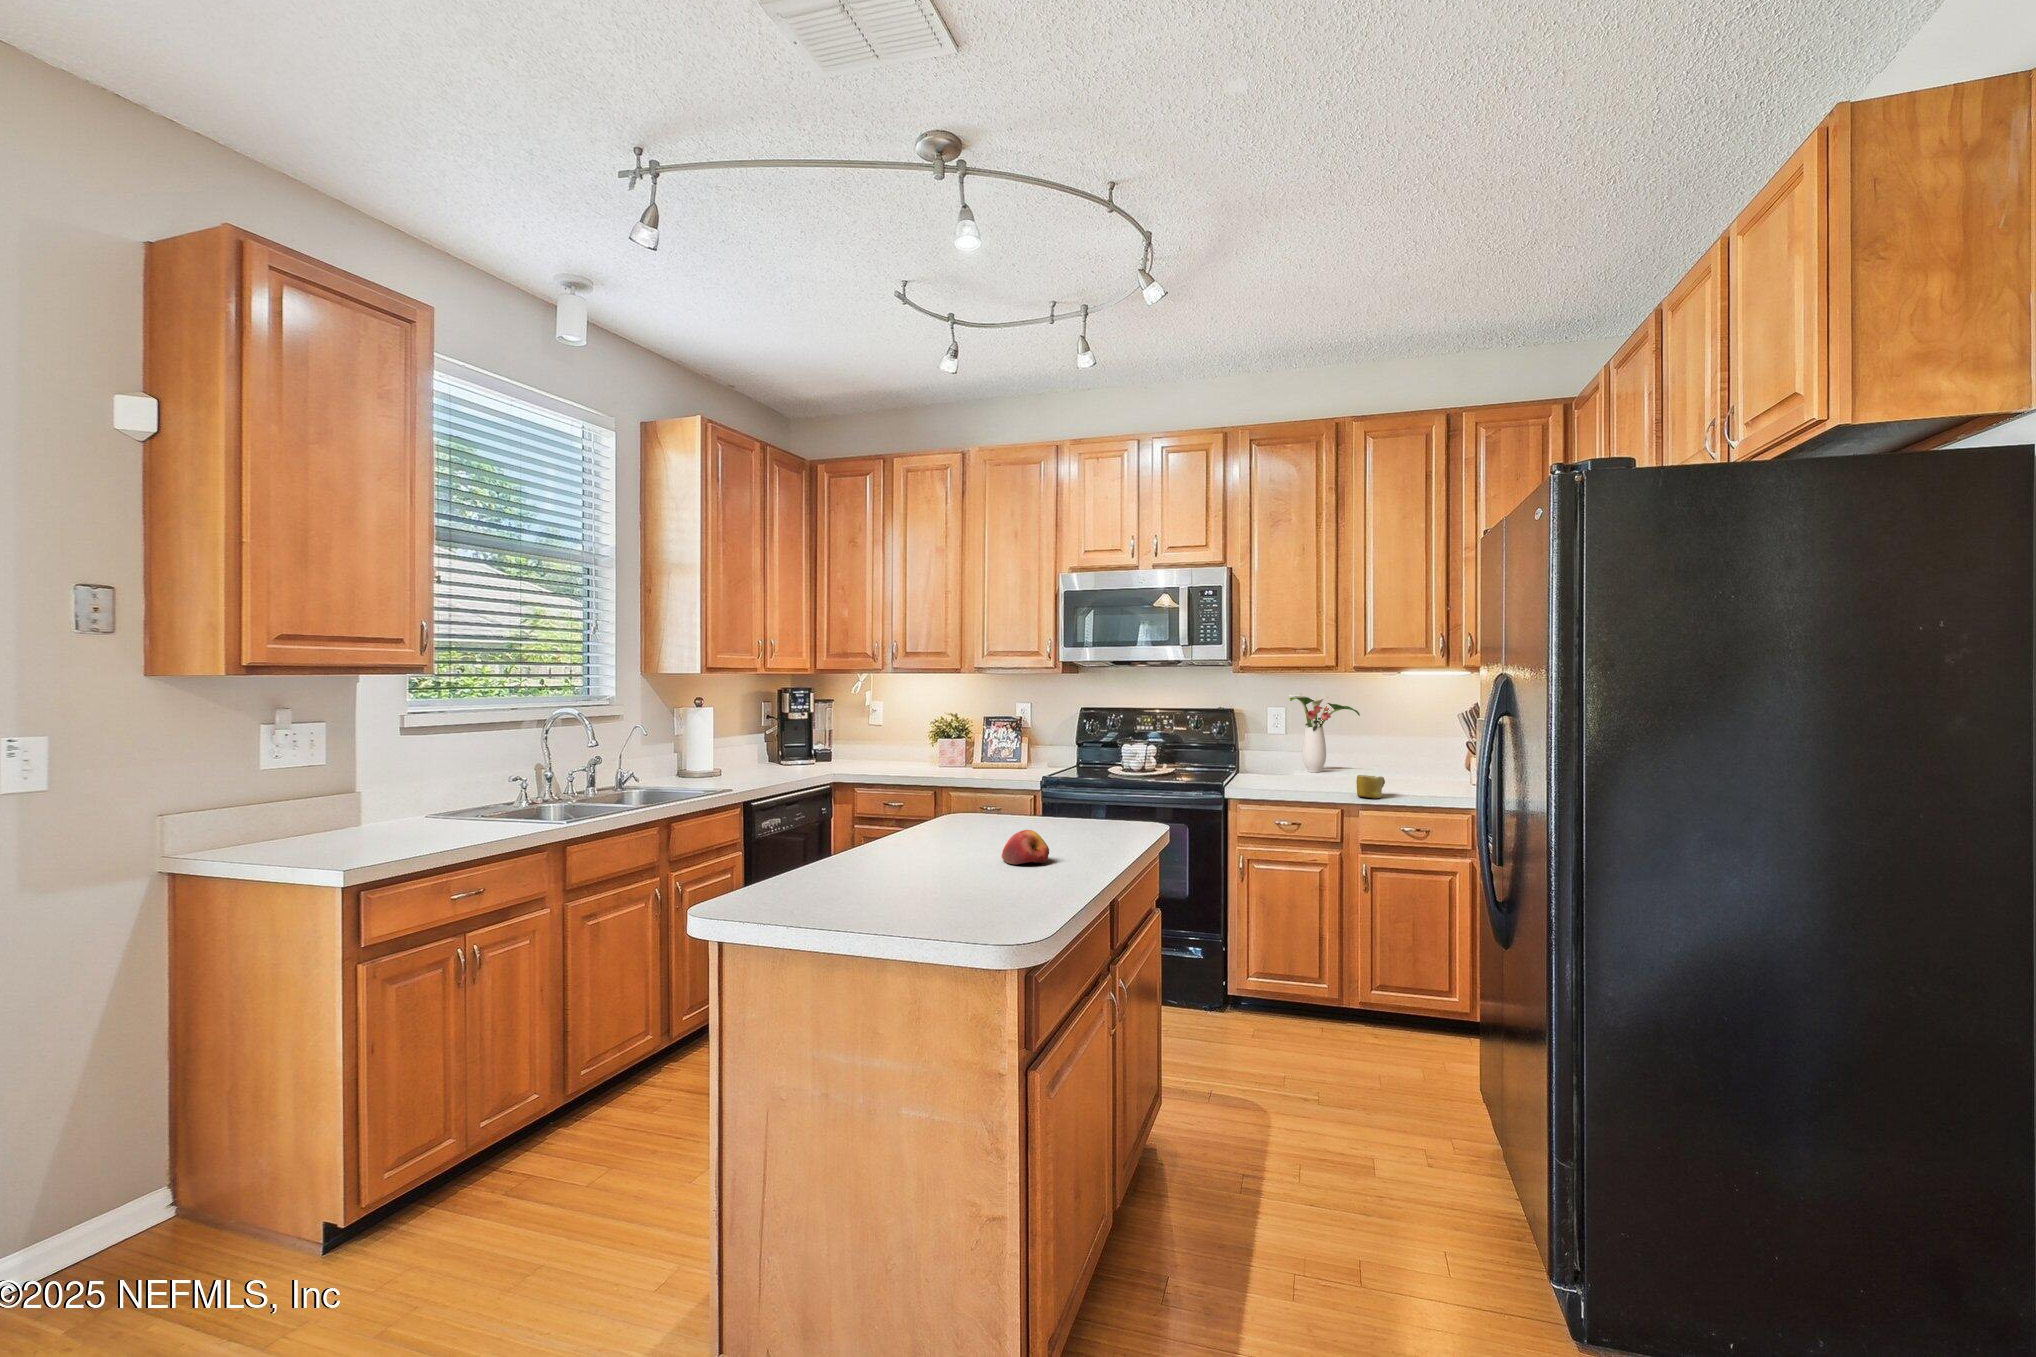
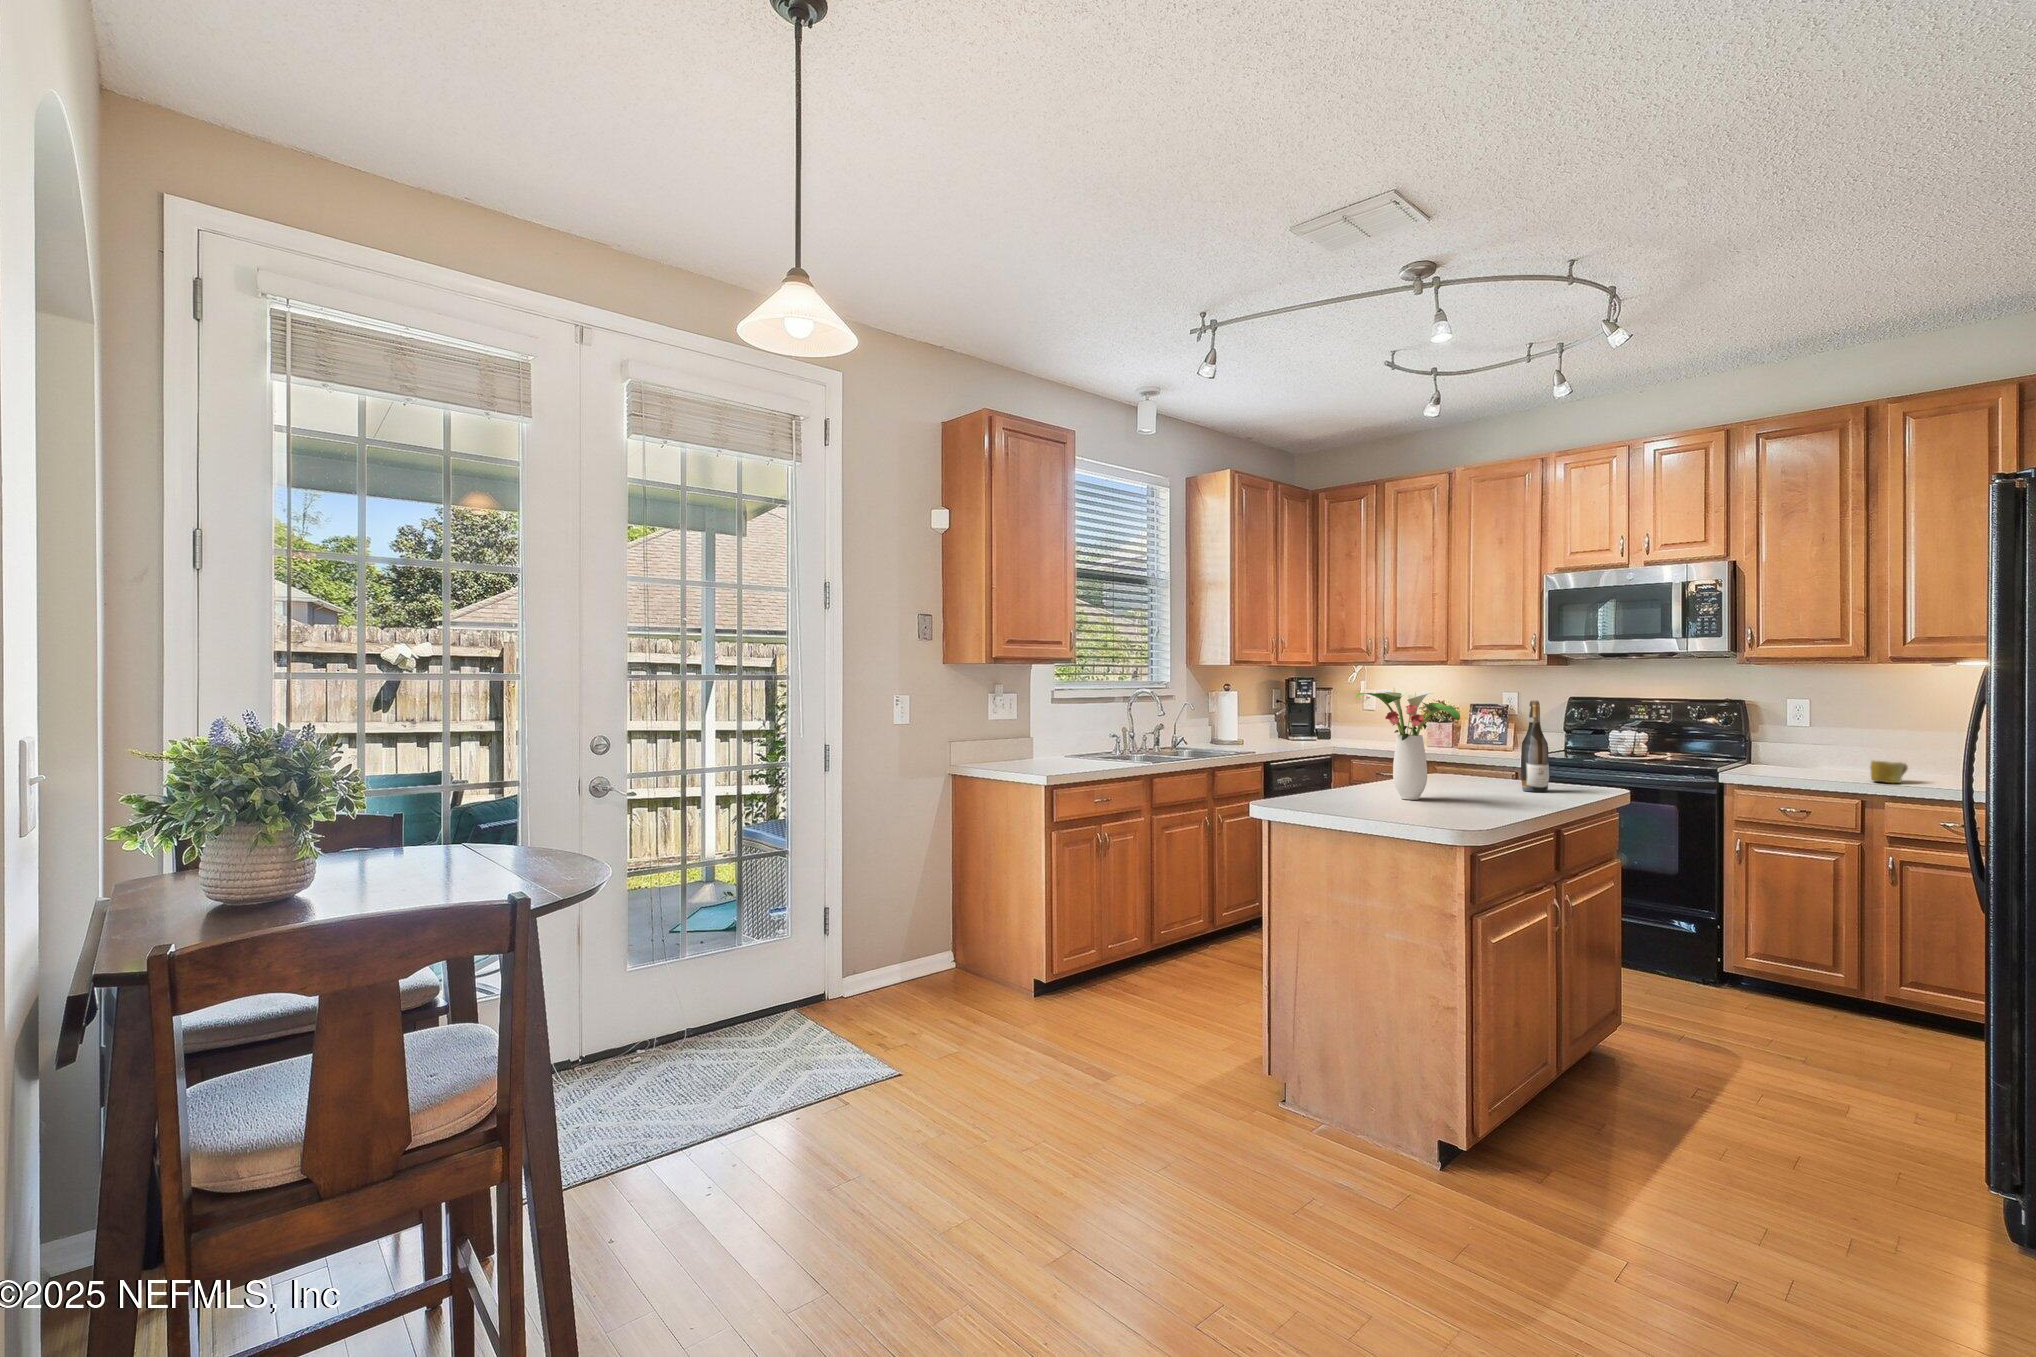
flower arrangement: present [1289,694,1360,772] -> present [1356,688,1460,800]
wine bottle: none [1065,730,1097,851] -> present [1521,701,1549,792]
apple: present [1002,830,1049,864] -> none [1466,771,1504,795]

